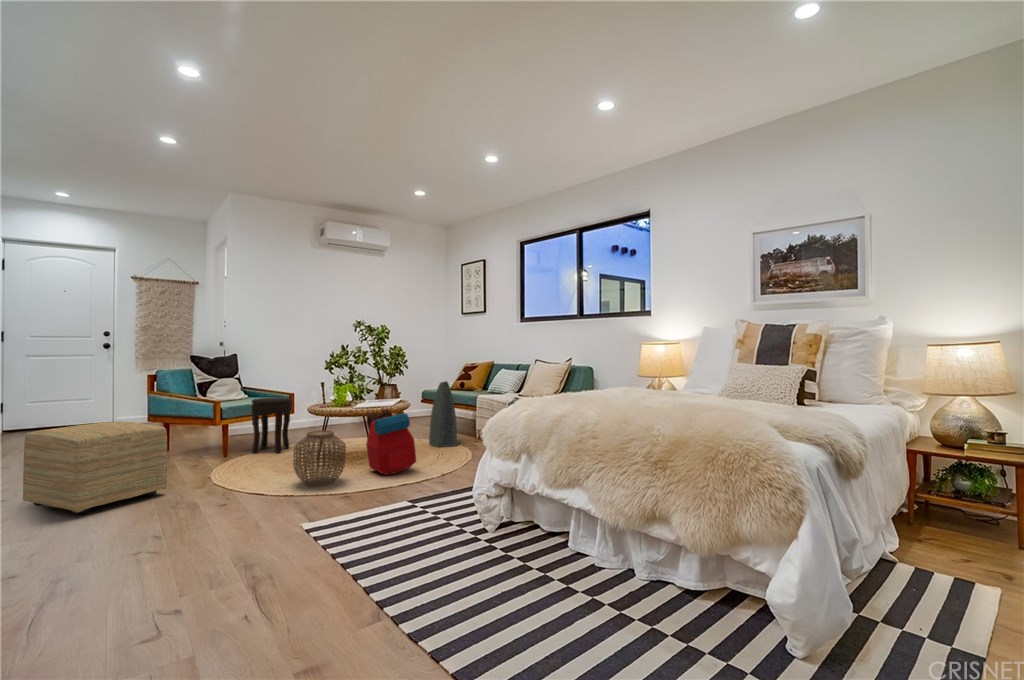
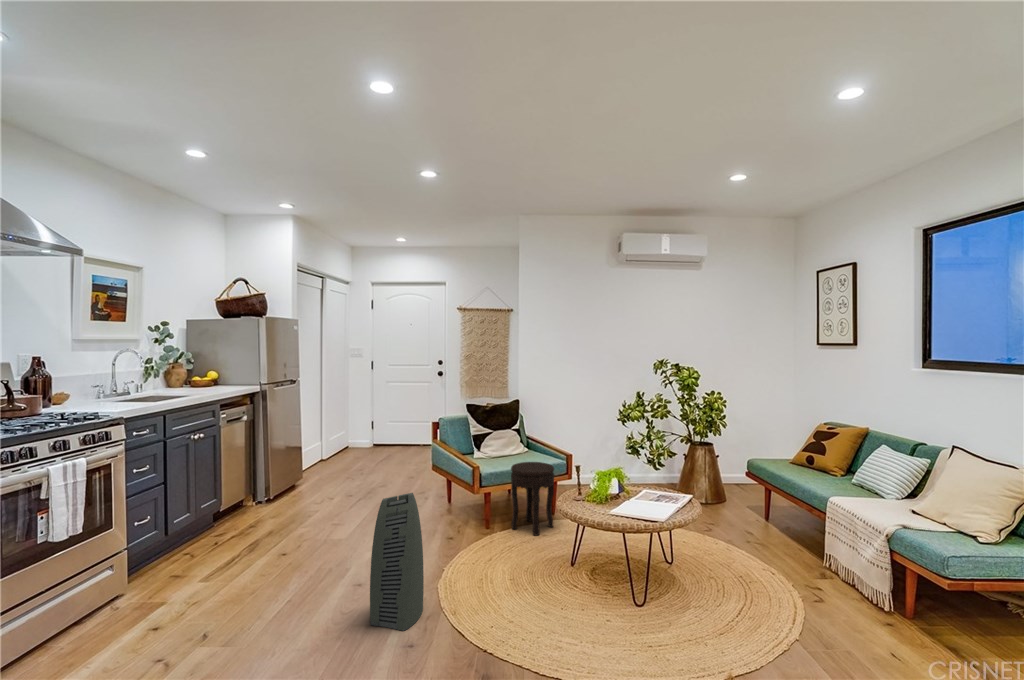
air purifier: present [429,381,457,447] -> present [370,493,424,631]
backpack: present [366,409,416,475] -> none [609,525,686,642]
ottoman: present [23,421,167,514] -> none [265,494,372,614]
woven basket: present [294,431,346,487] -> none [495,552,566,644]

